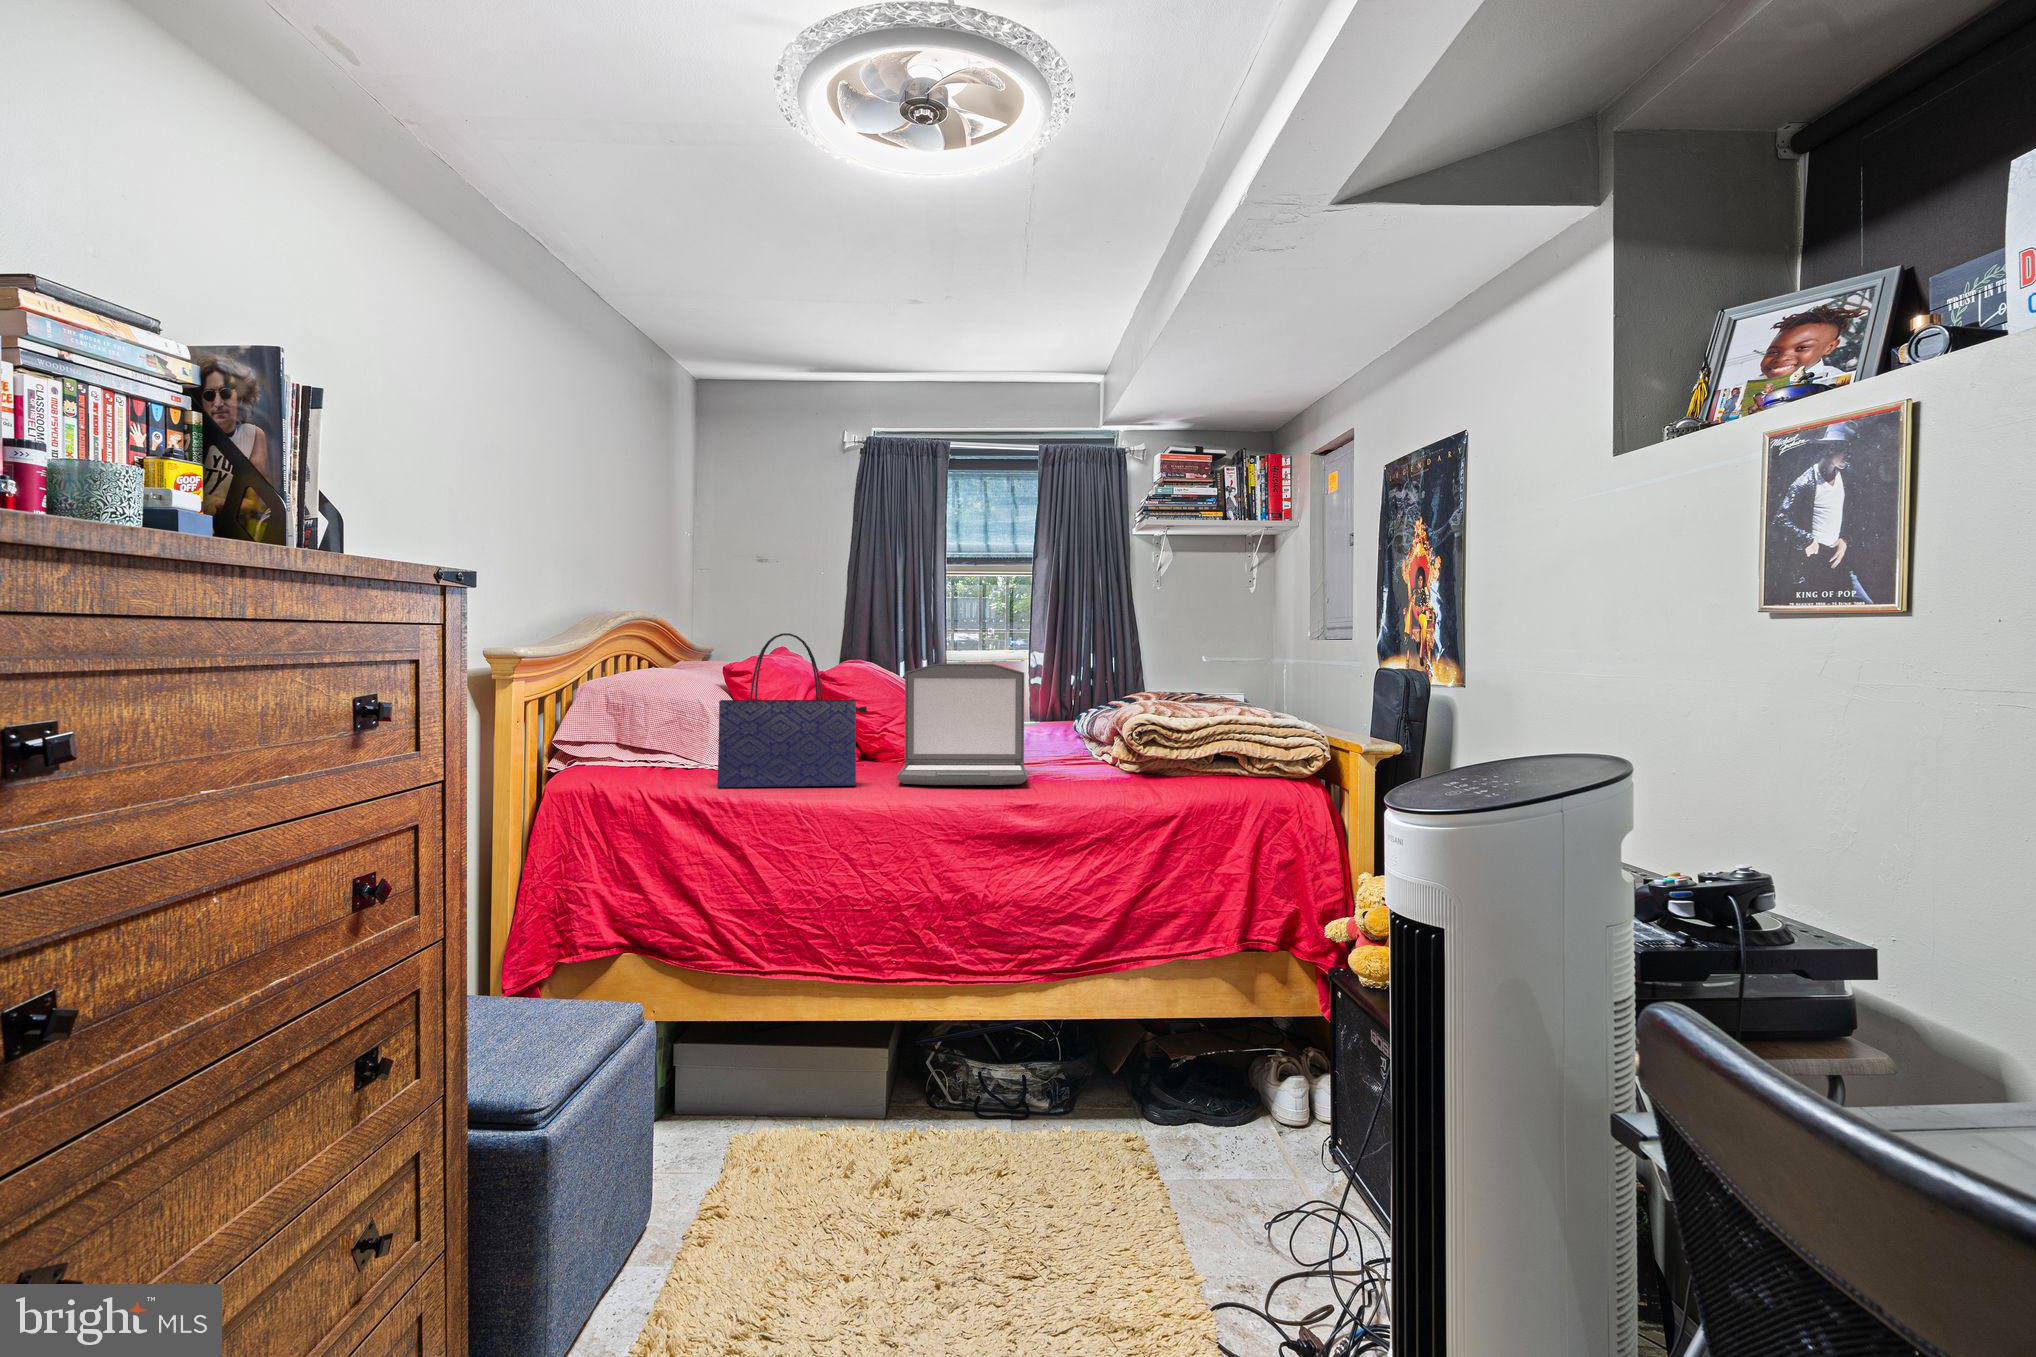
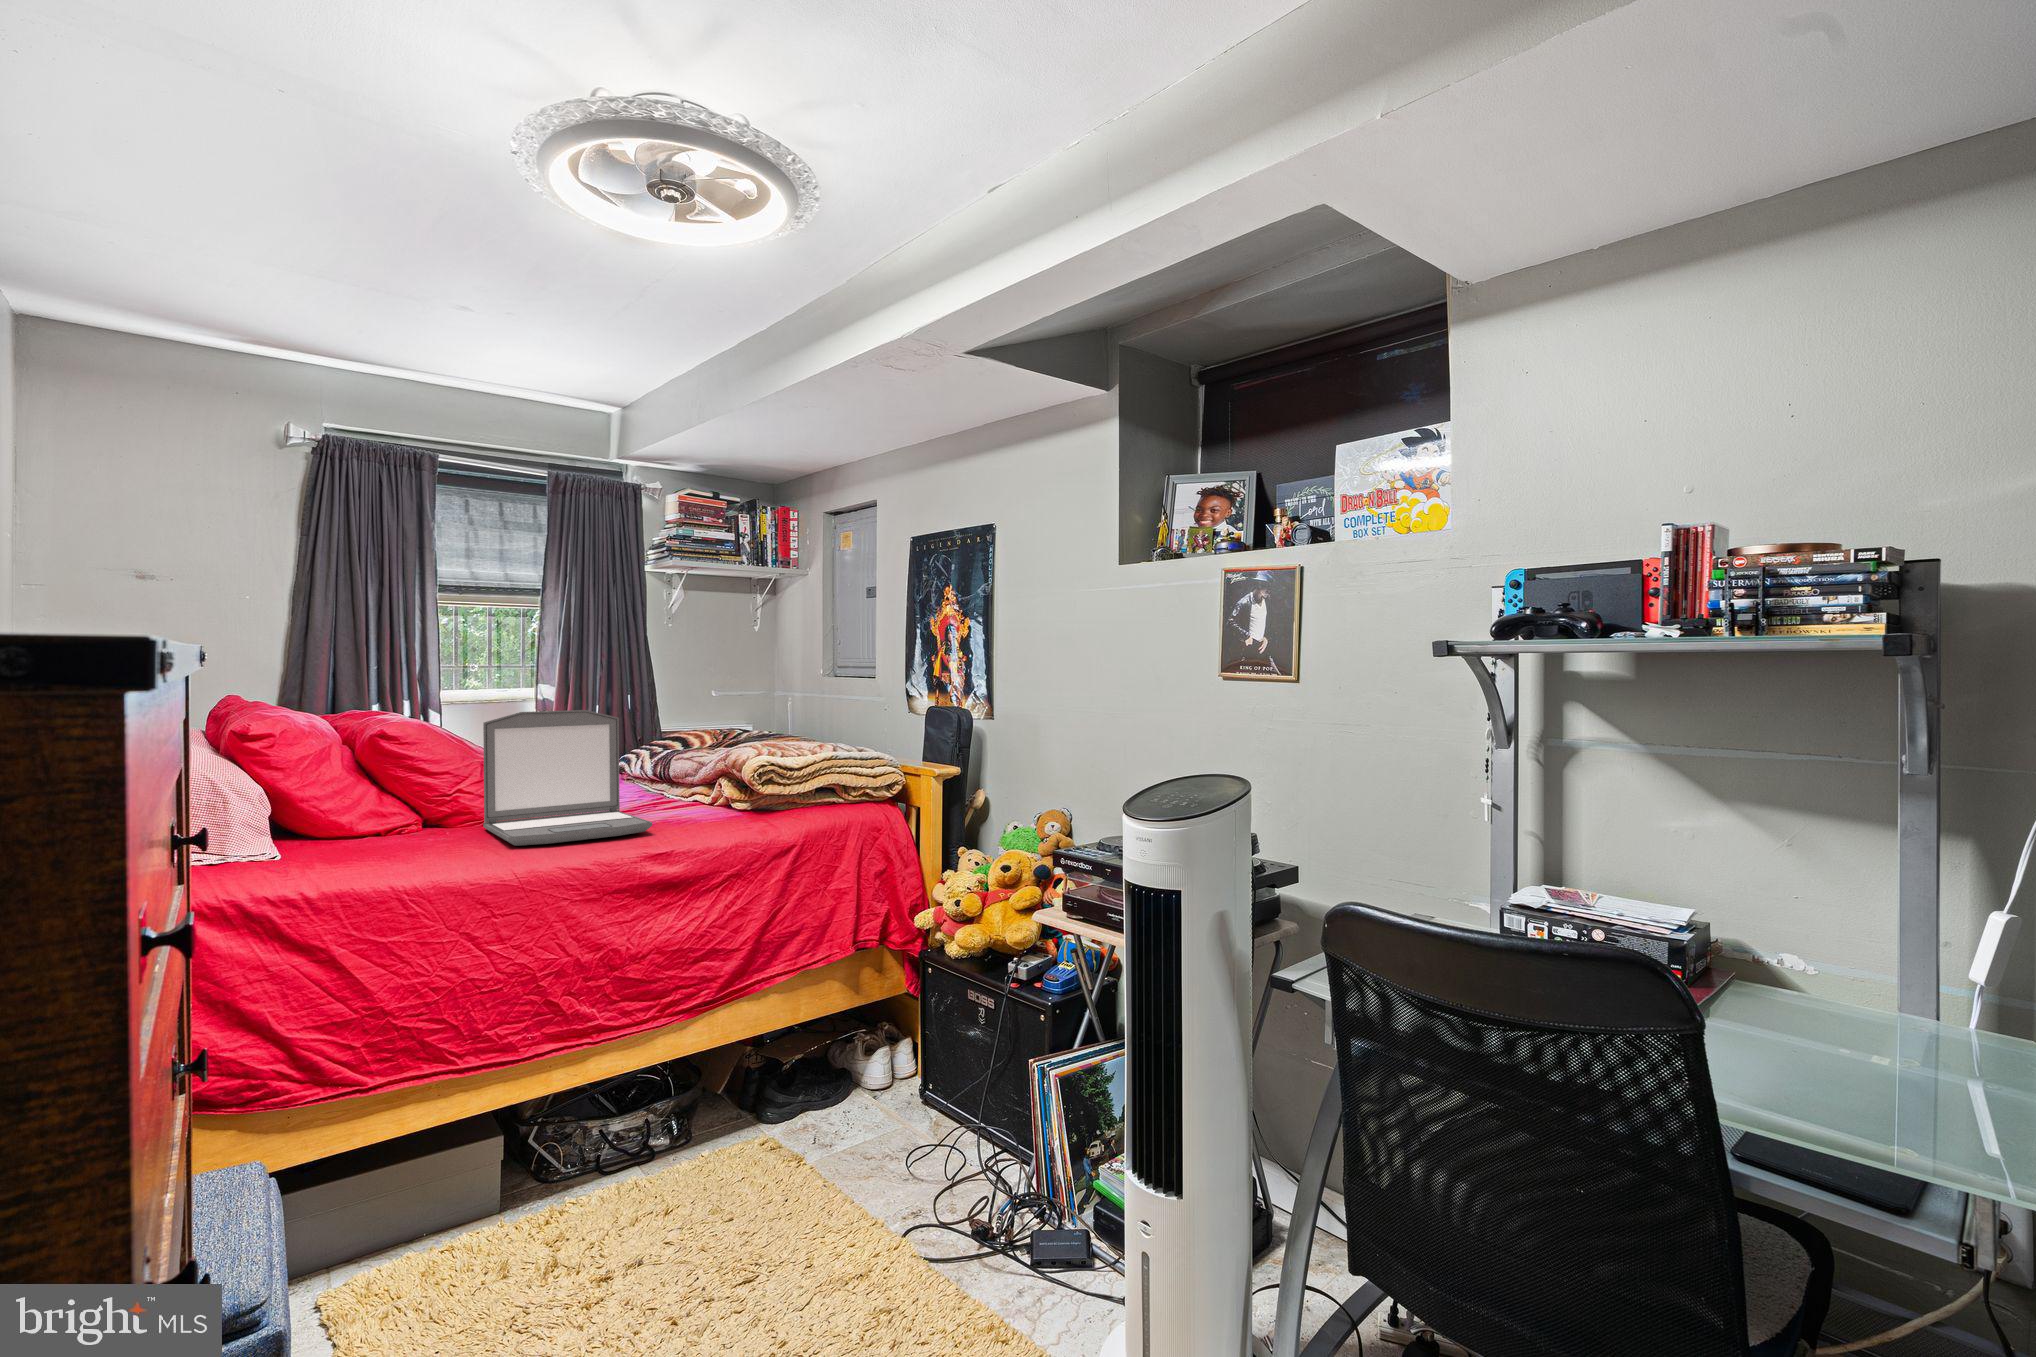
tote bag: present [717,633,867,788] -> none [267,687,468,879]

